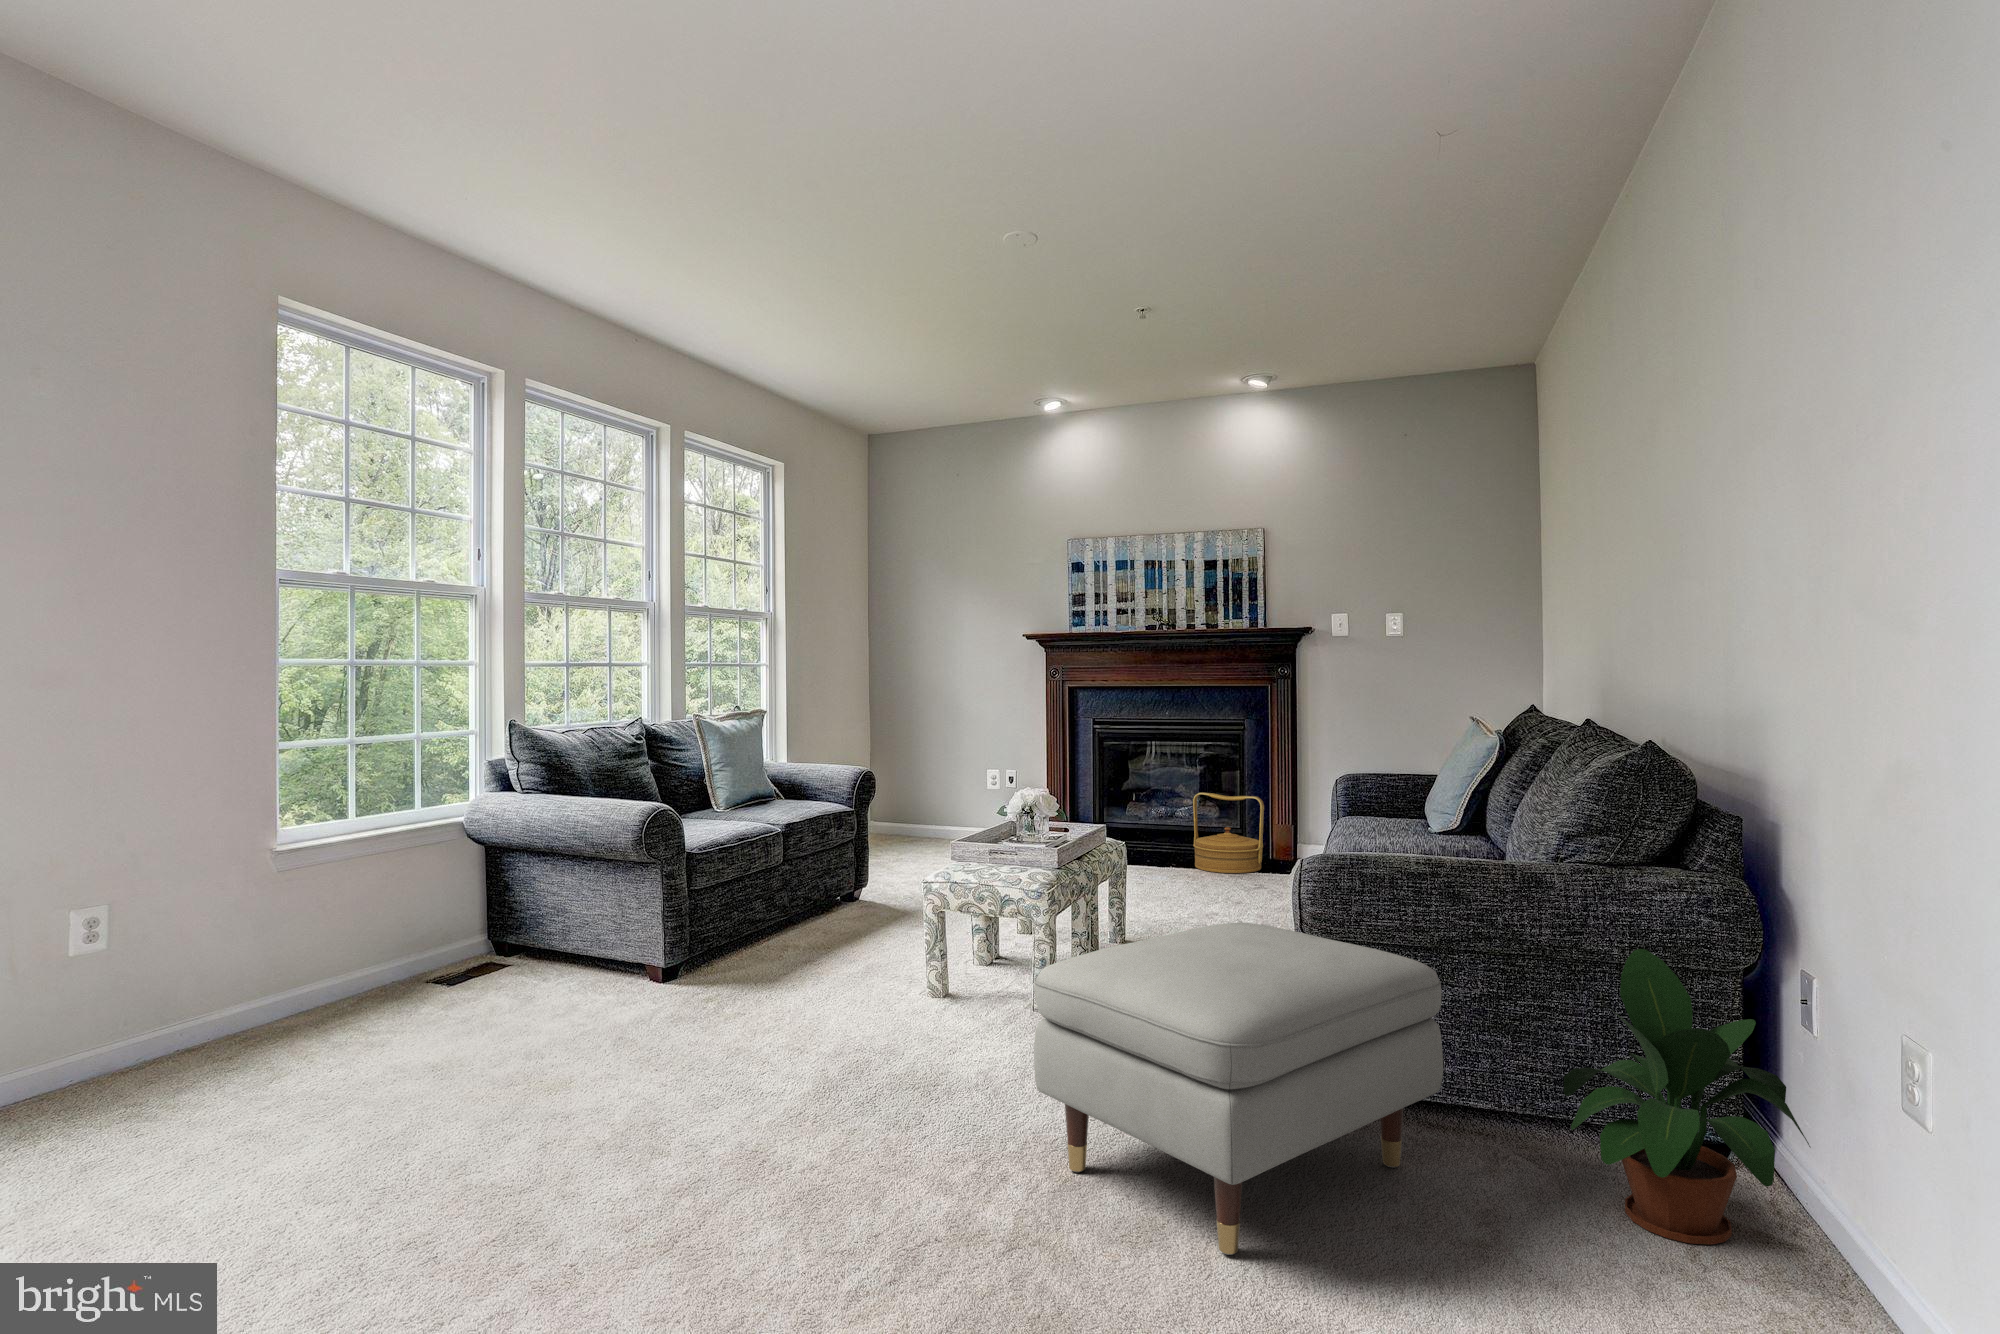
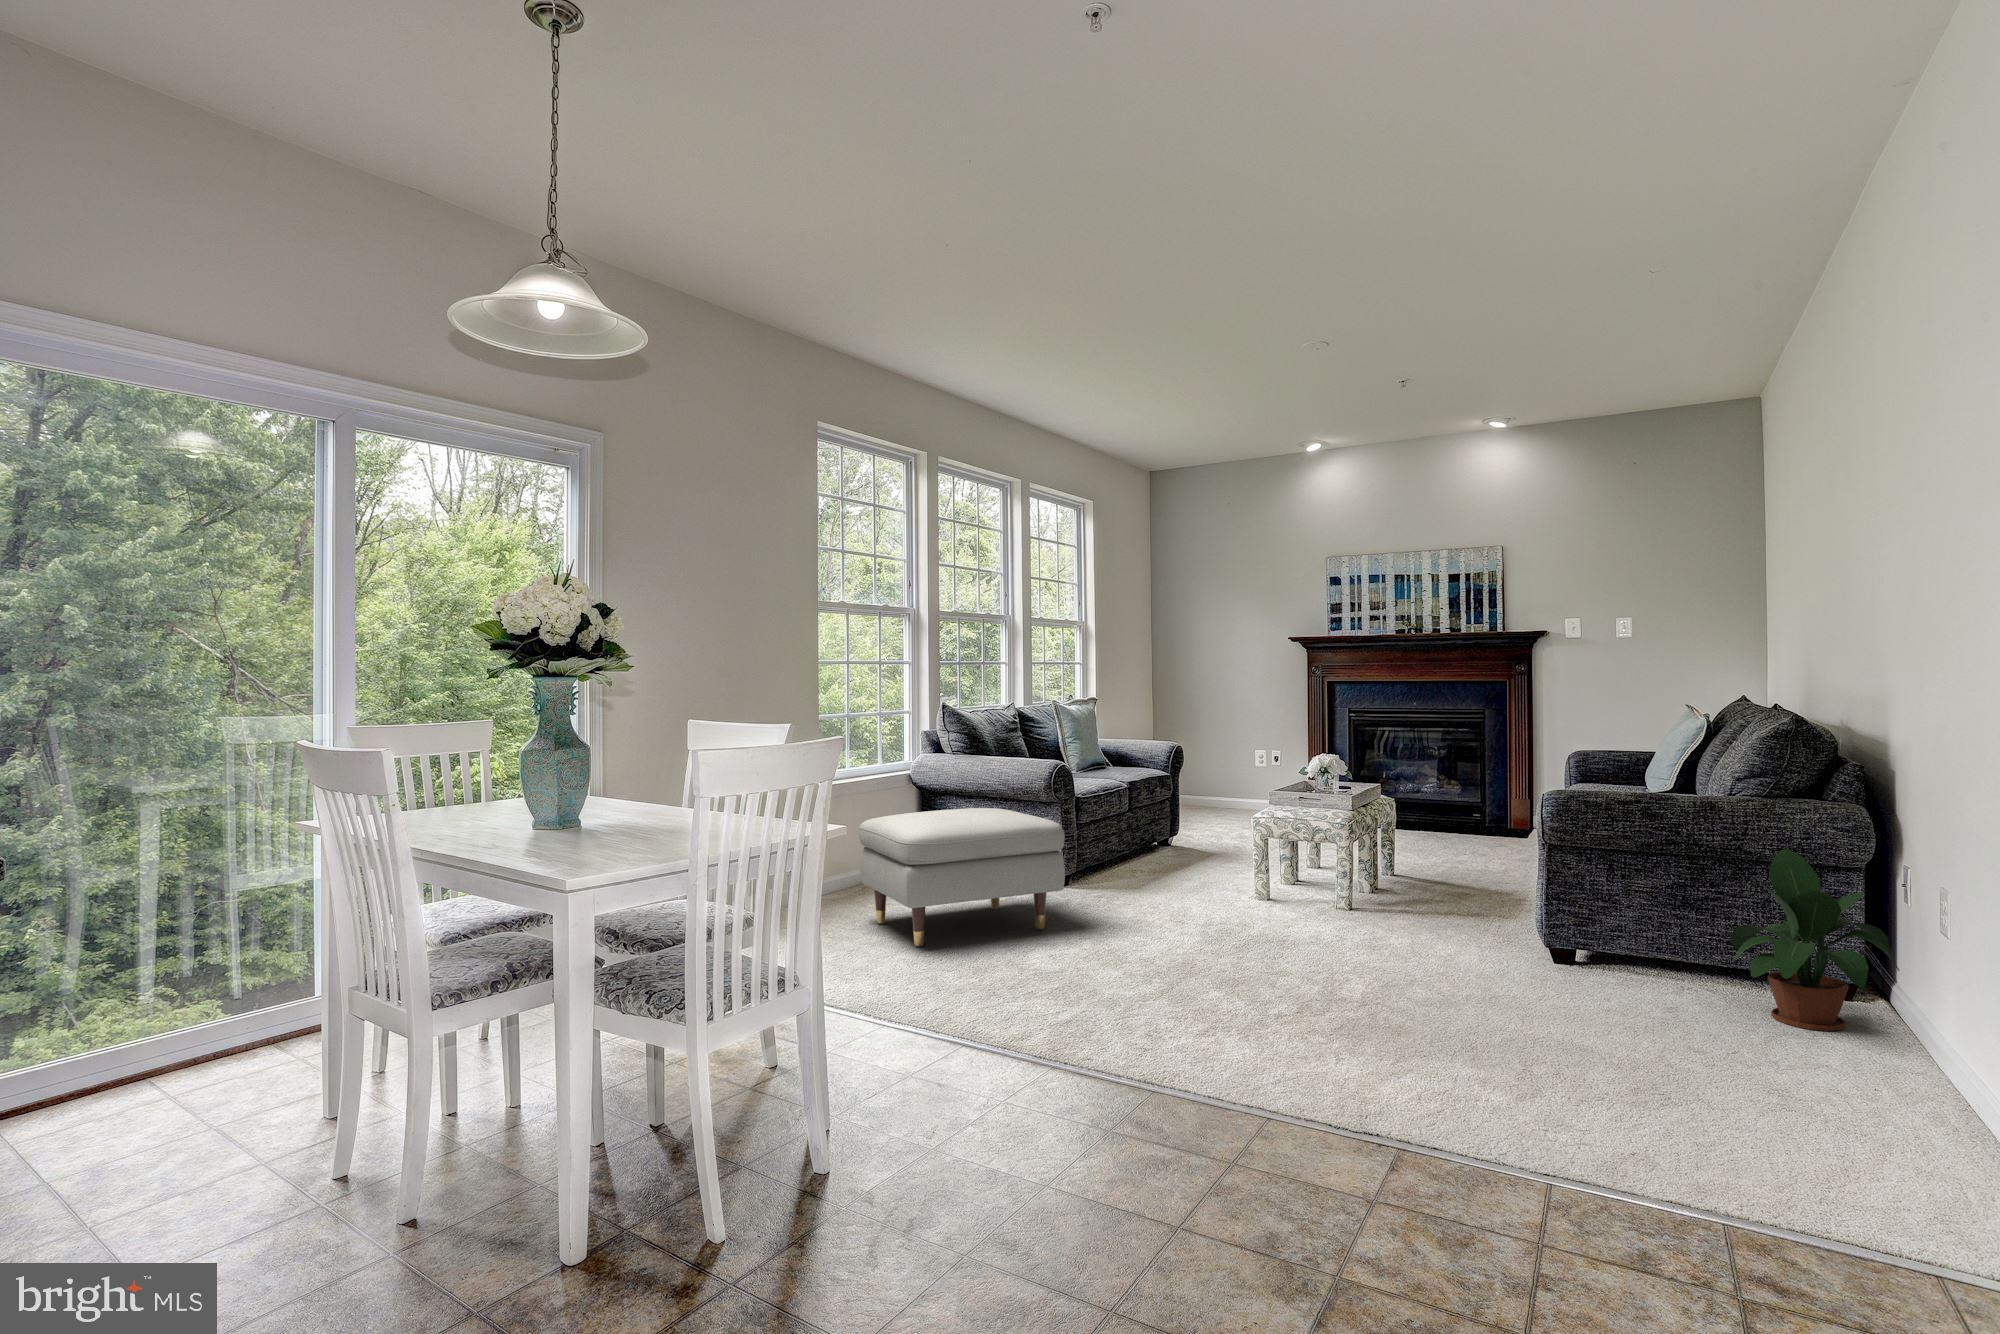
woven basket: present [1193,792,1264,873] -> none [1440,769,1504,835]
ottoman: present [1034,923,1443,1255] -> present [859,808,1065,946]

